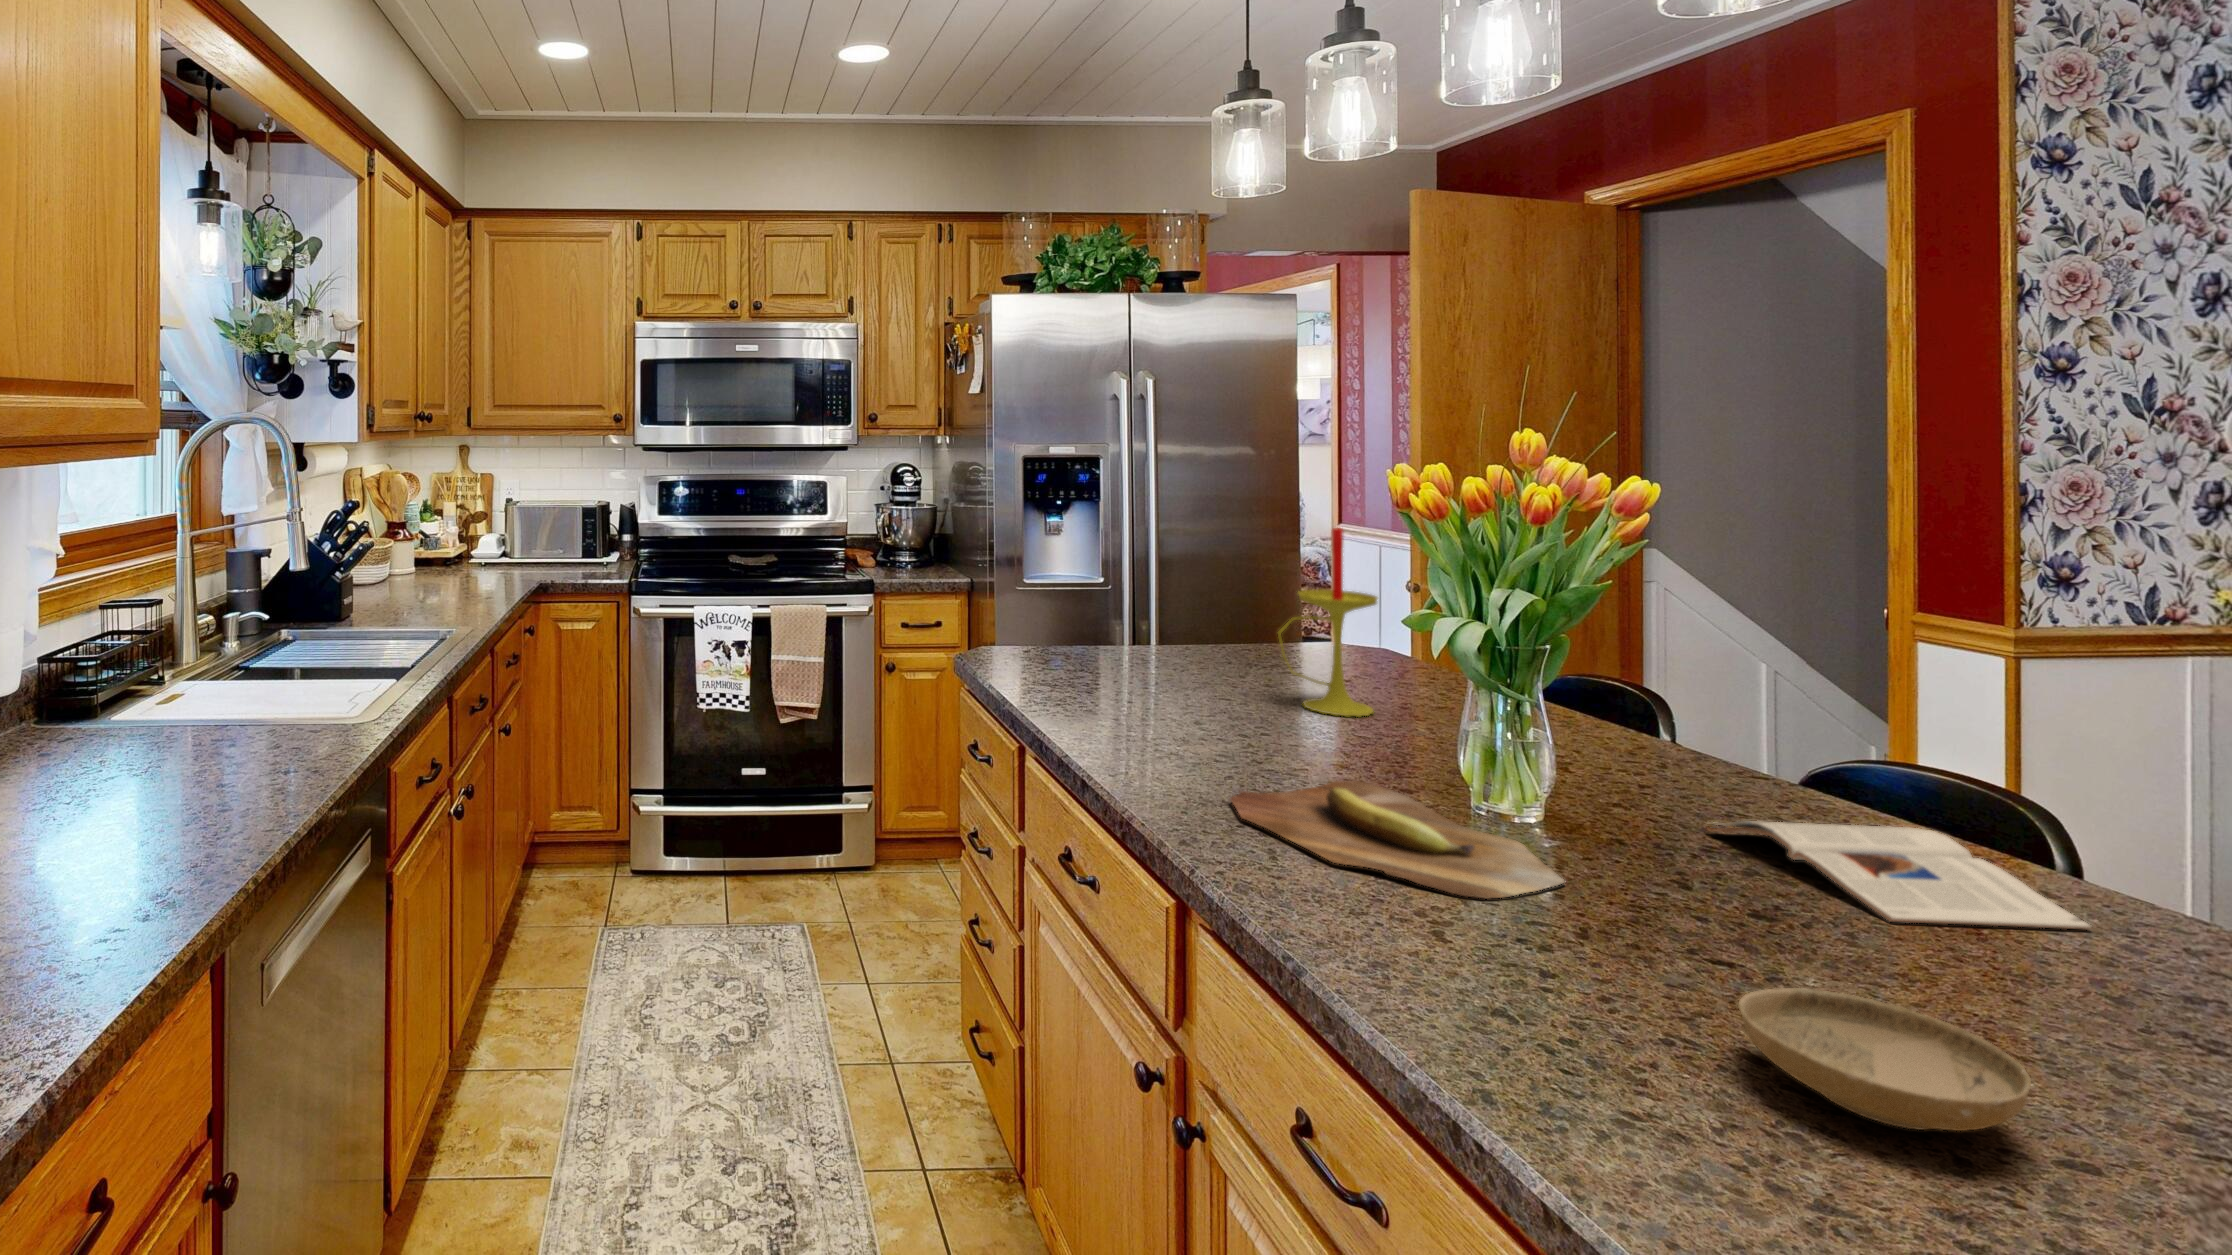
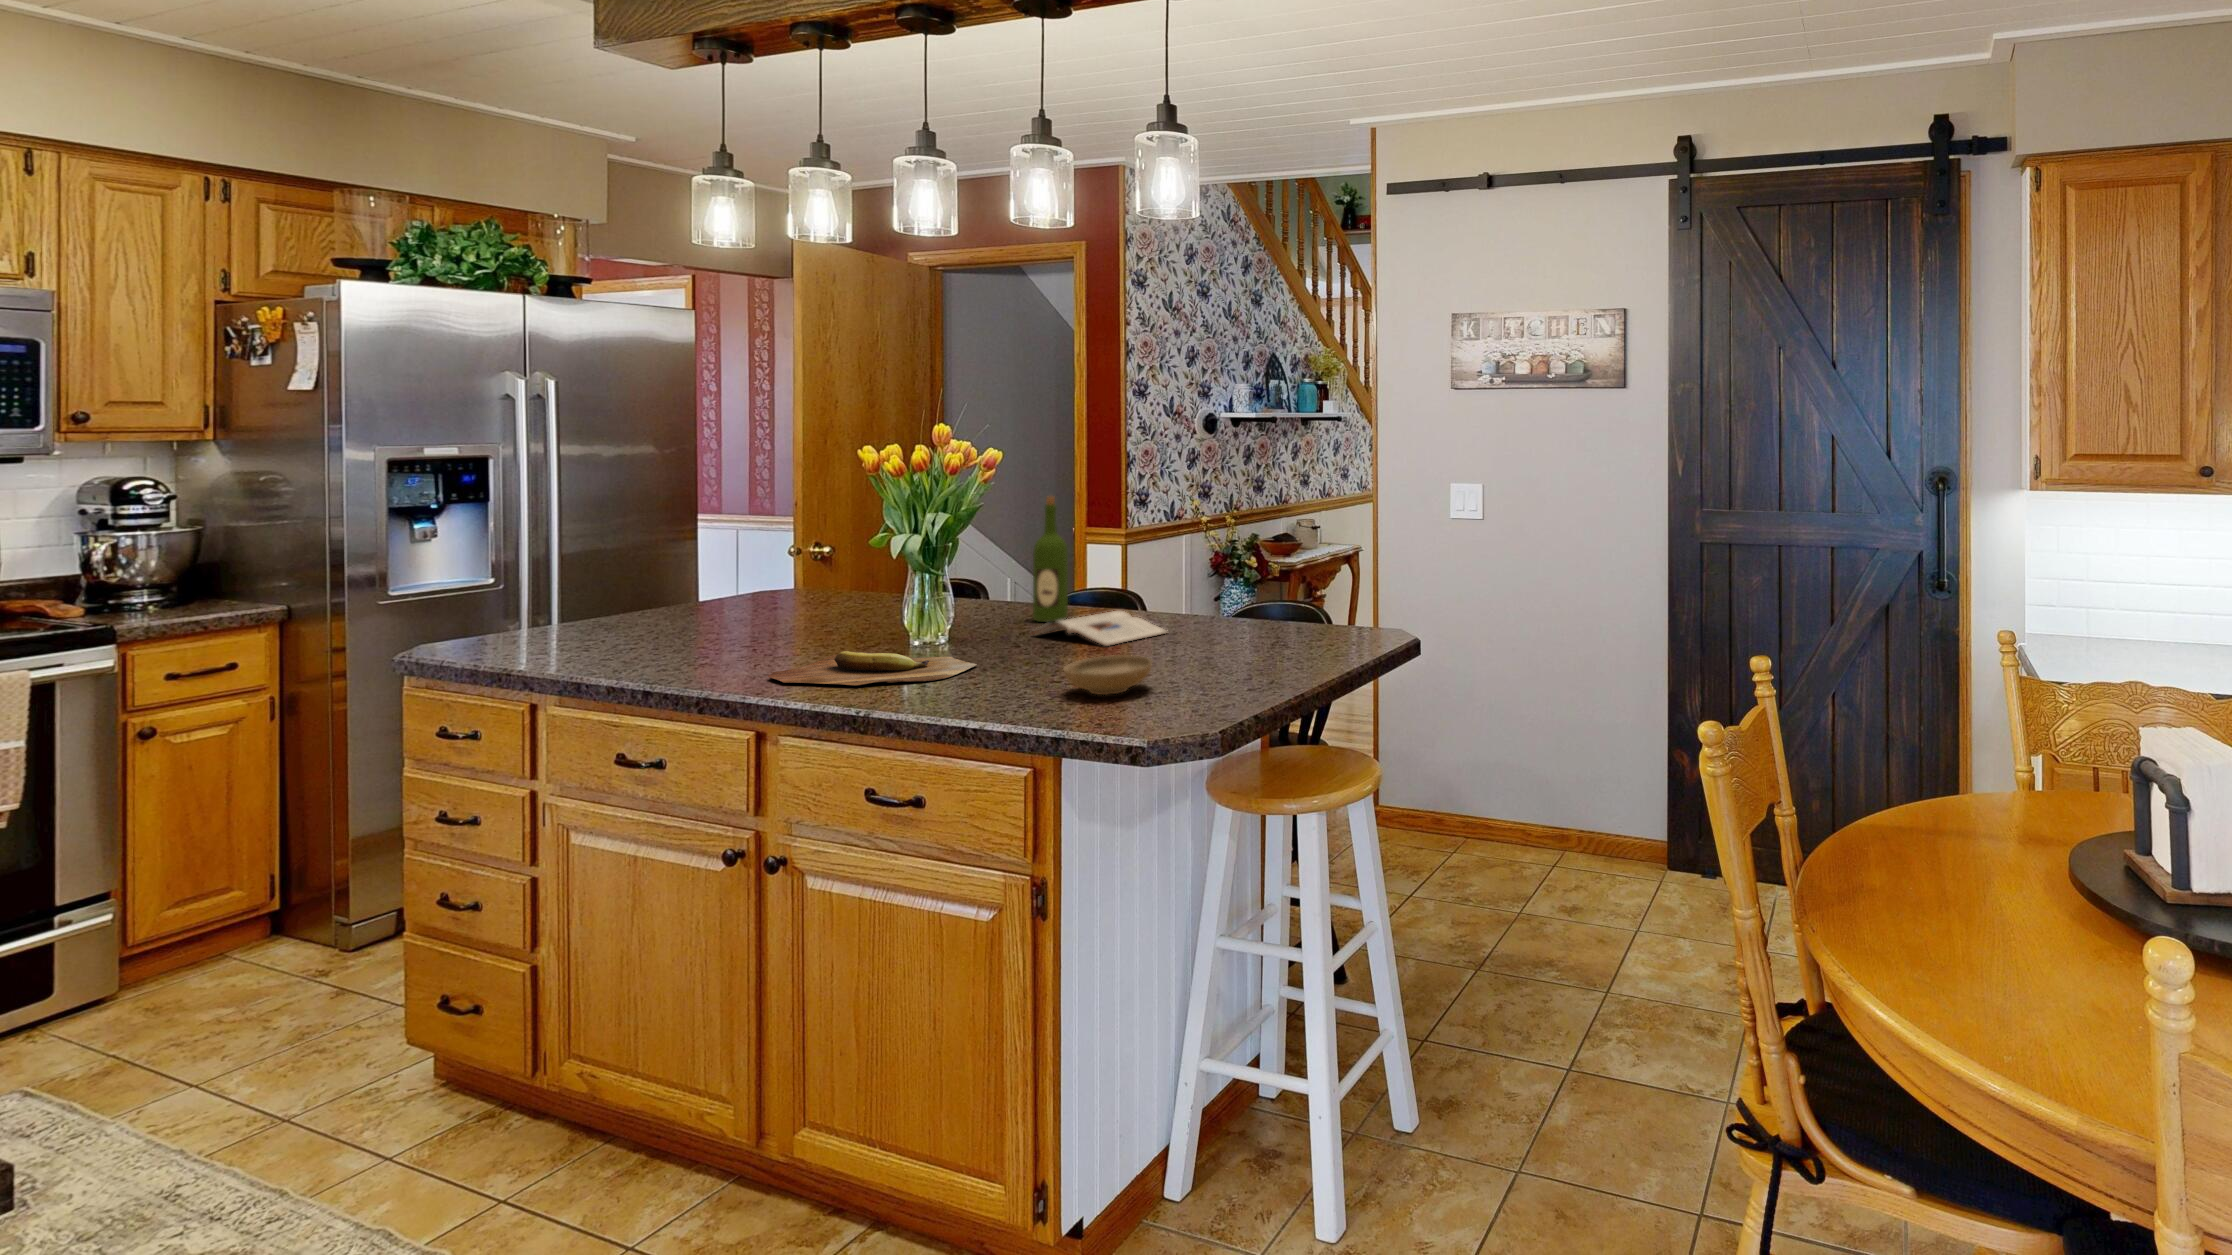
candle: present [1278,528,1378,716] -> none [755,491,831,631]
wine bottle: none [1723,571,1804,807] -> present [1033,496,1068,622]

